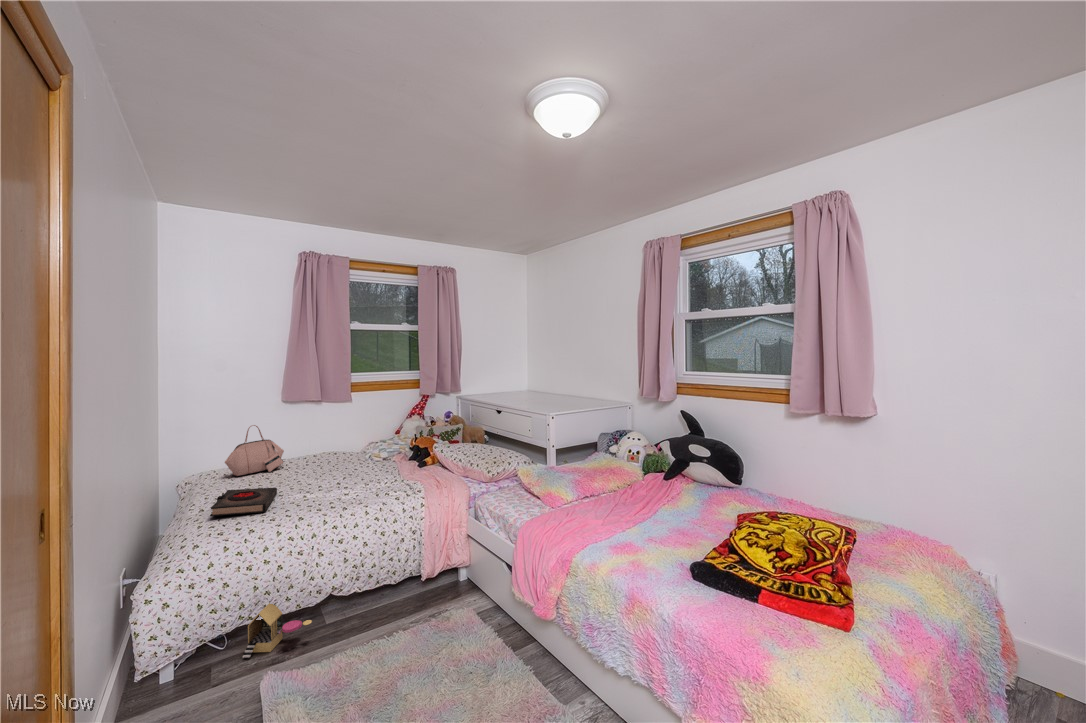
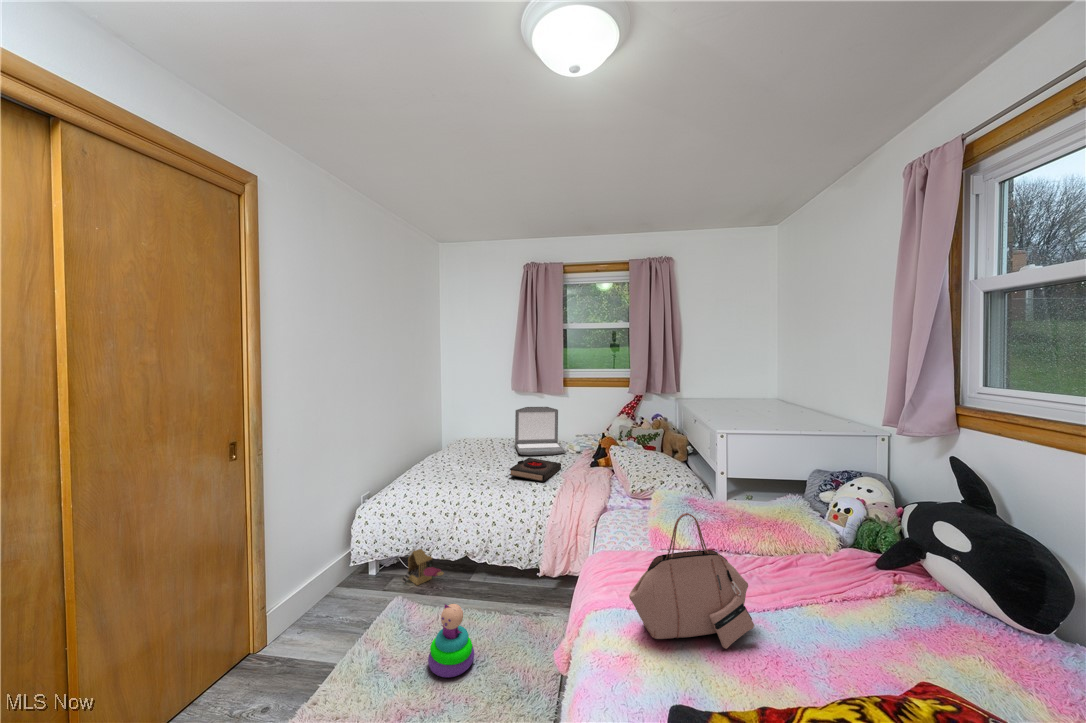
laptop: none [312,416,382,473] -> present [515,407,565,455]
handbag: present [225,425,284,476] -> present [629,513,754,649]
book: present [210,488,277,516] -> present [509,458,561,482]
stacking toy: none [377,620,425,696] -> present [428,604,474,677]

